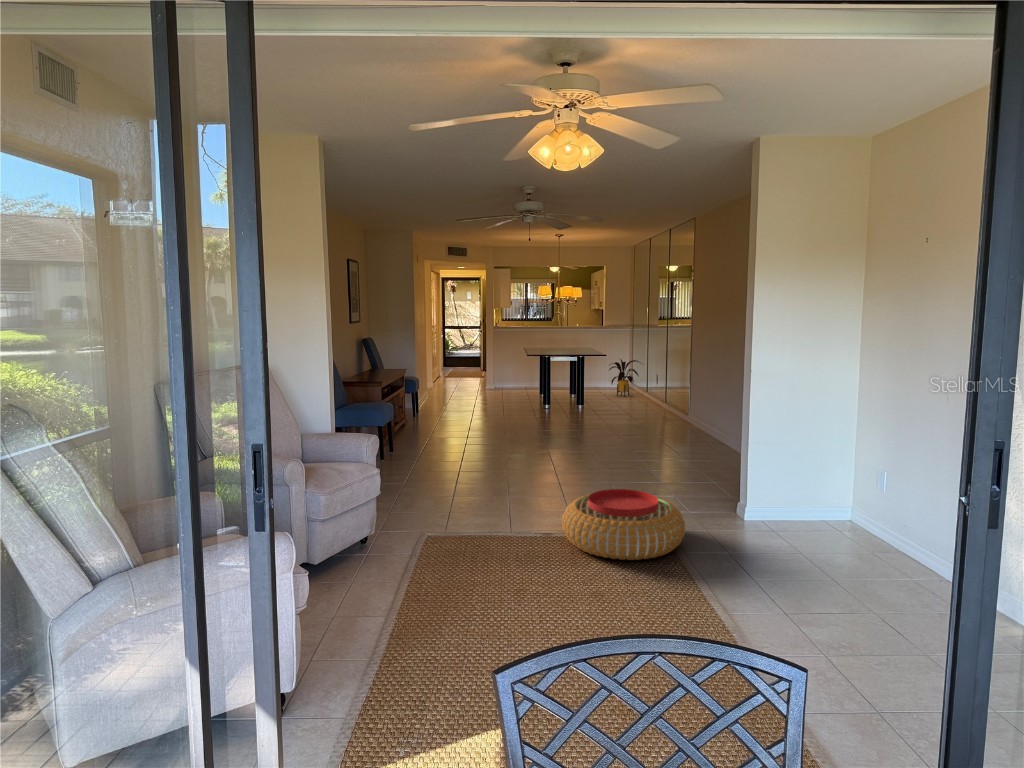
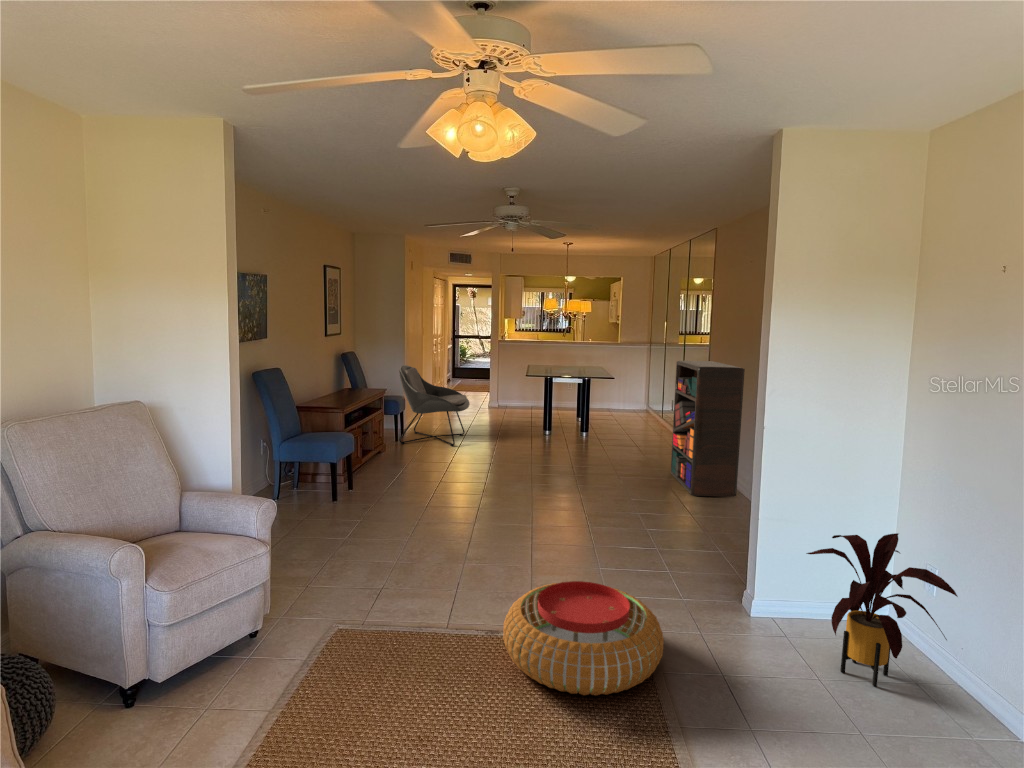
bookshelf: none [665,332,727,446] -> present [671,361,745,497]
lounge chair: none [414,349,478,420] -> present [399,365,470,446]
house plant: present [609,360,639,396] -> present [806,533,958,687]

